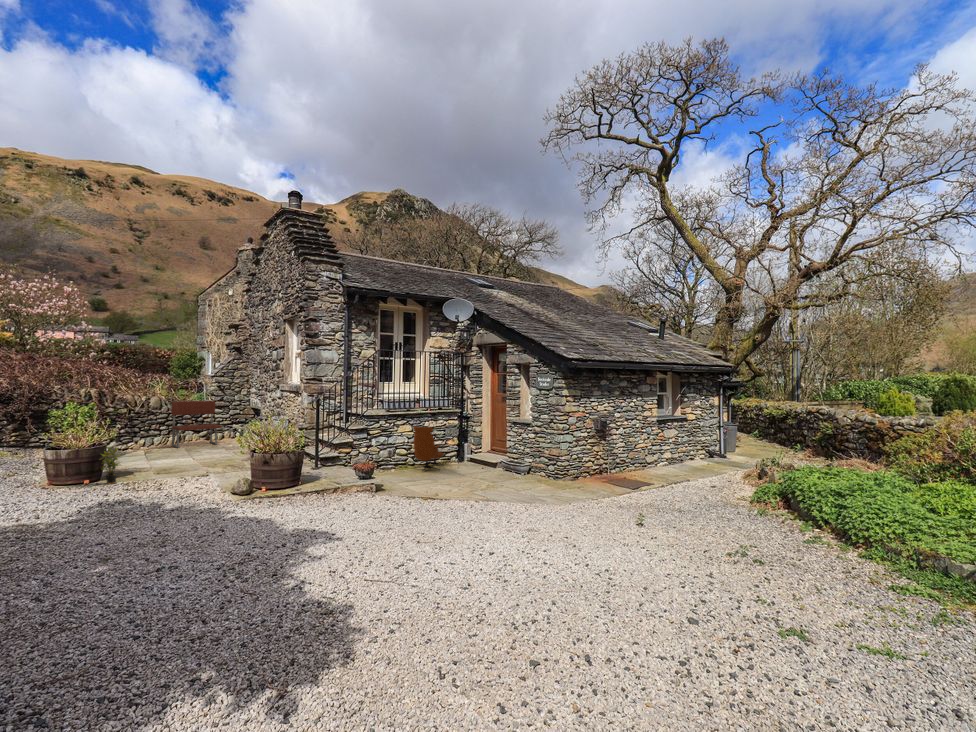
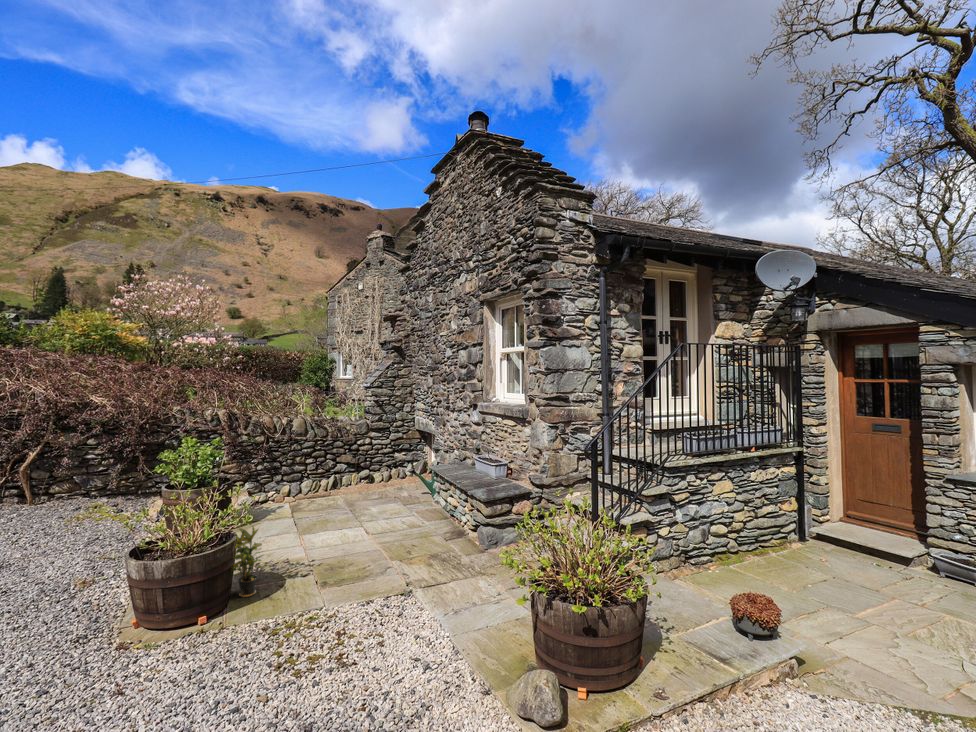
bench: present [171,401,222,448] -> none [320,423,385,492]
lounge chair: present [413,426,444,470] -> none [743,486,803,576]

